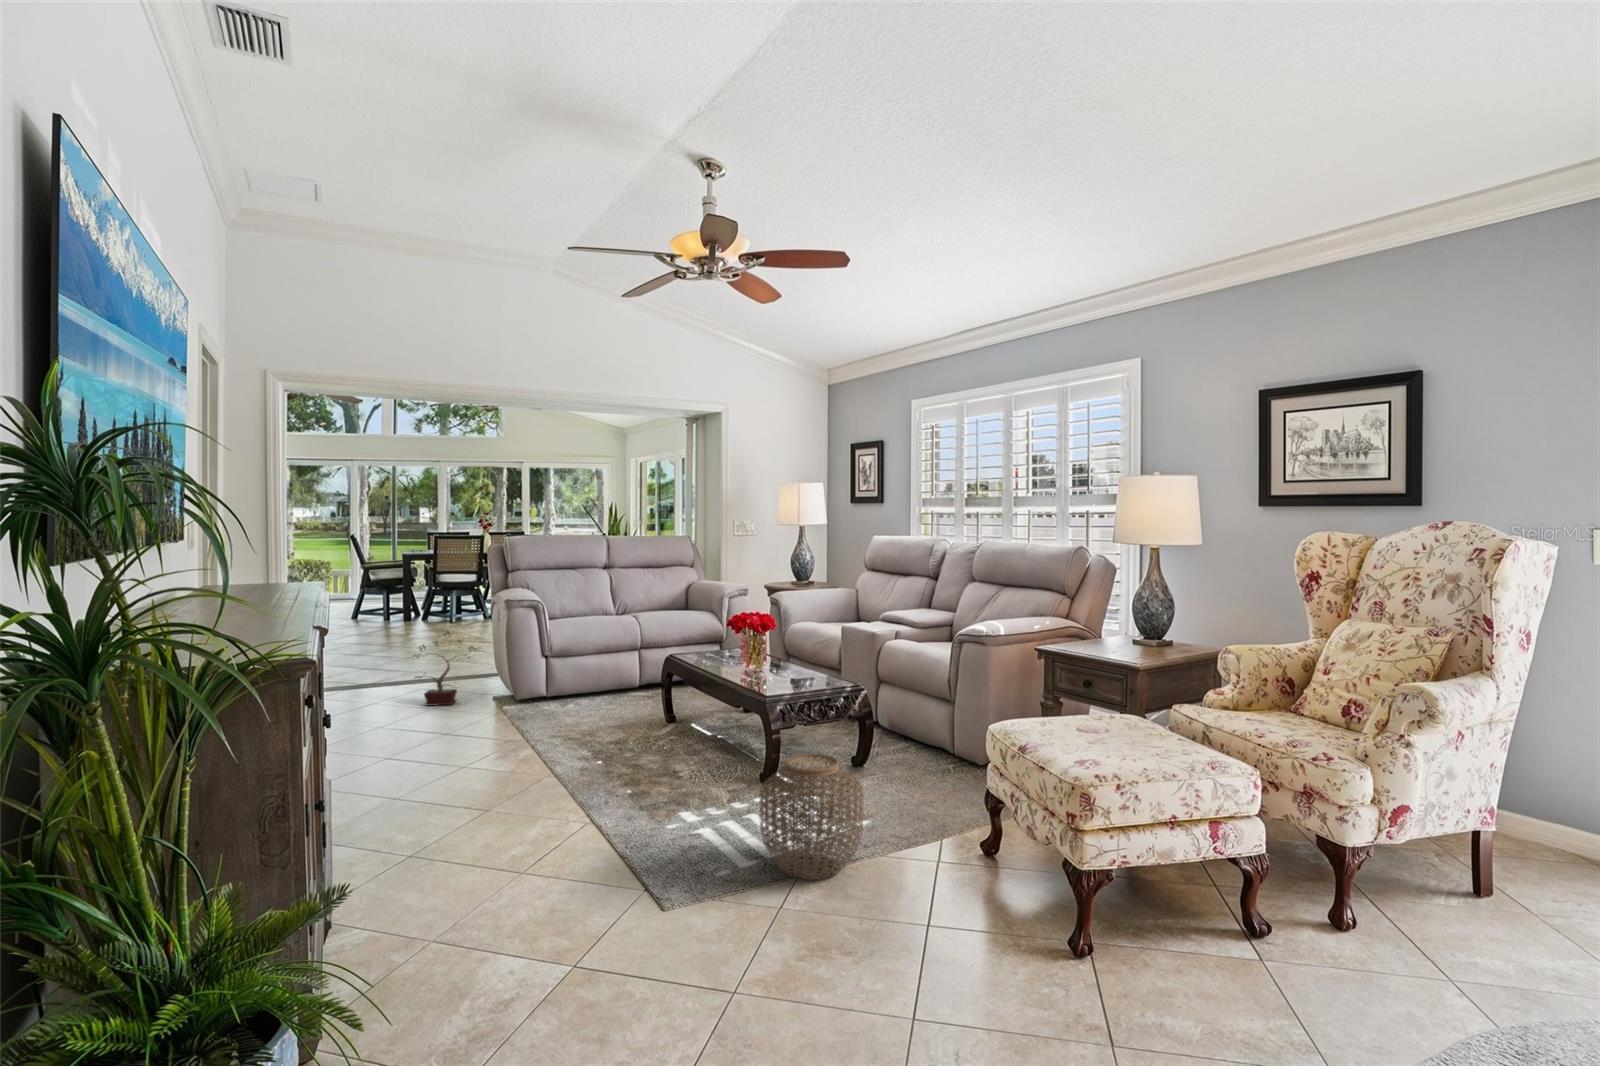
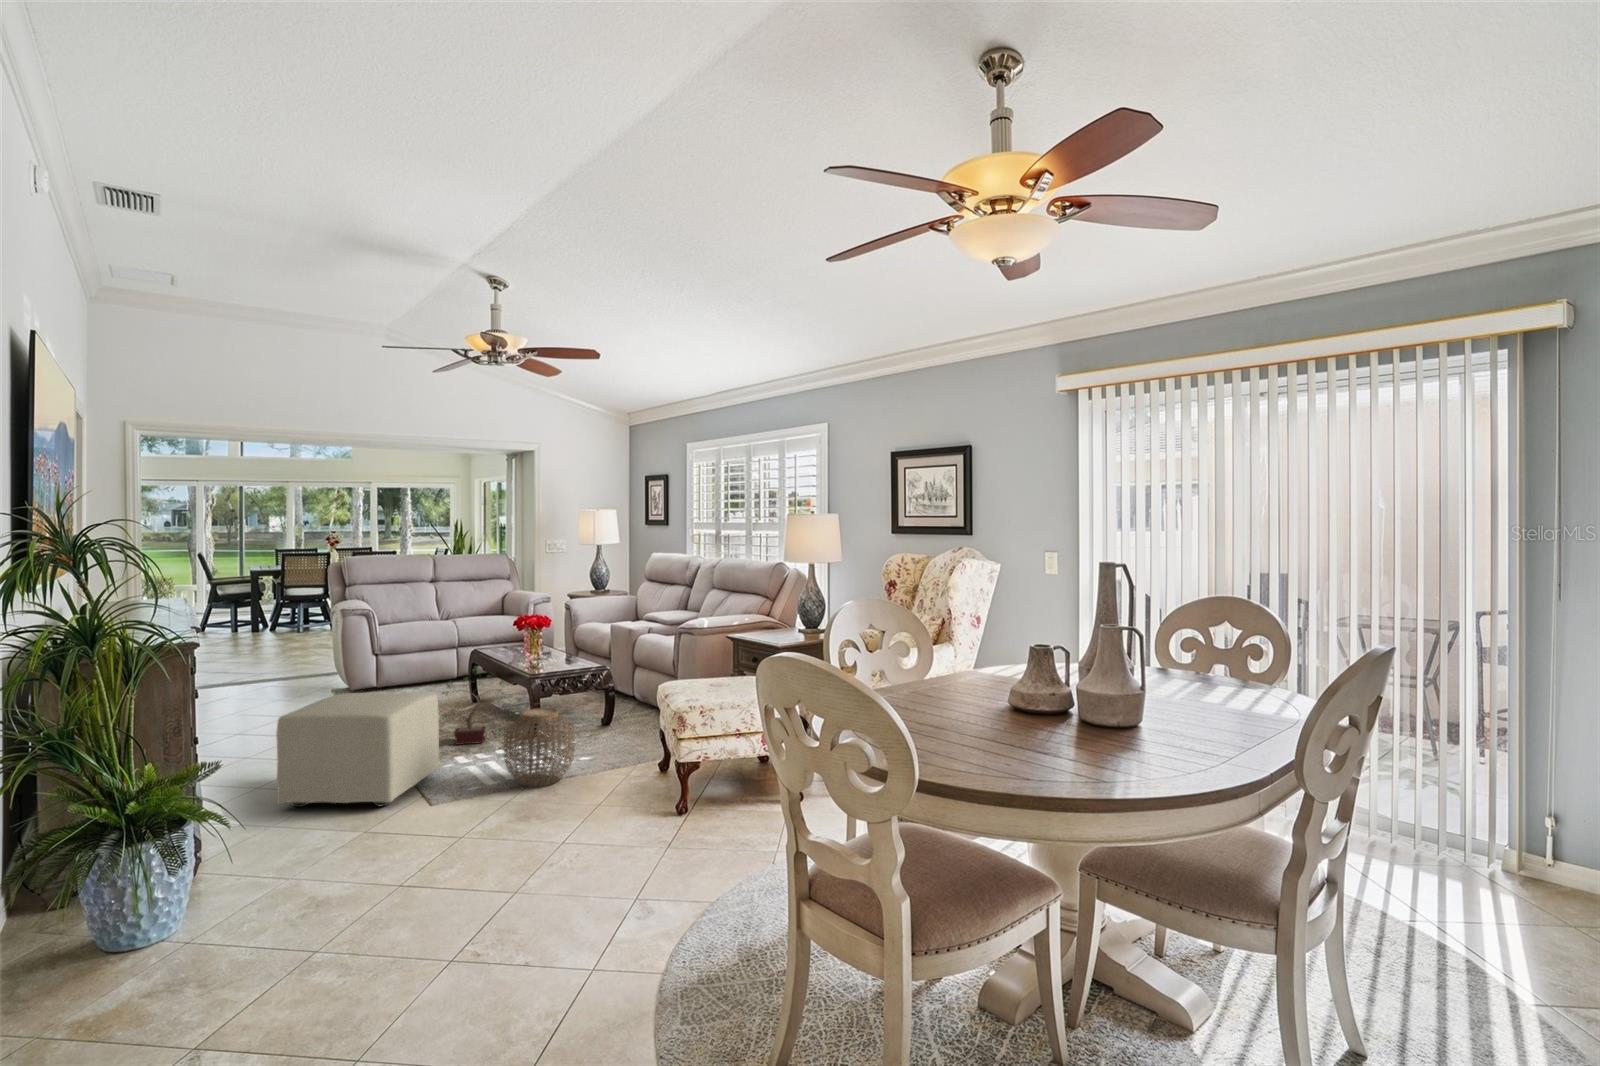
potted plant: present [414,631,476,706] -> present [442,666,514,745]
ottoman: none [442,720,659,904] -> present [276,693,439,807]

